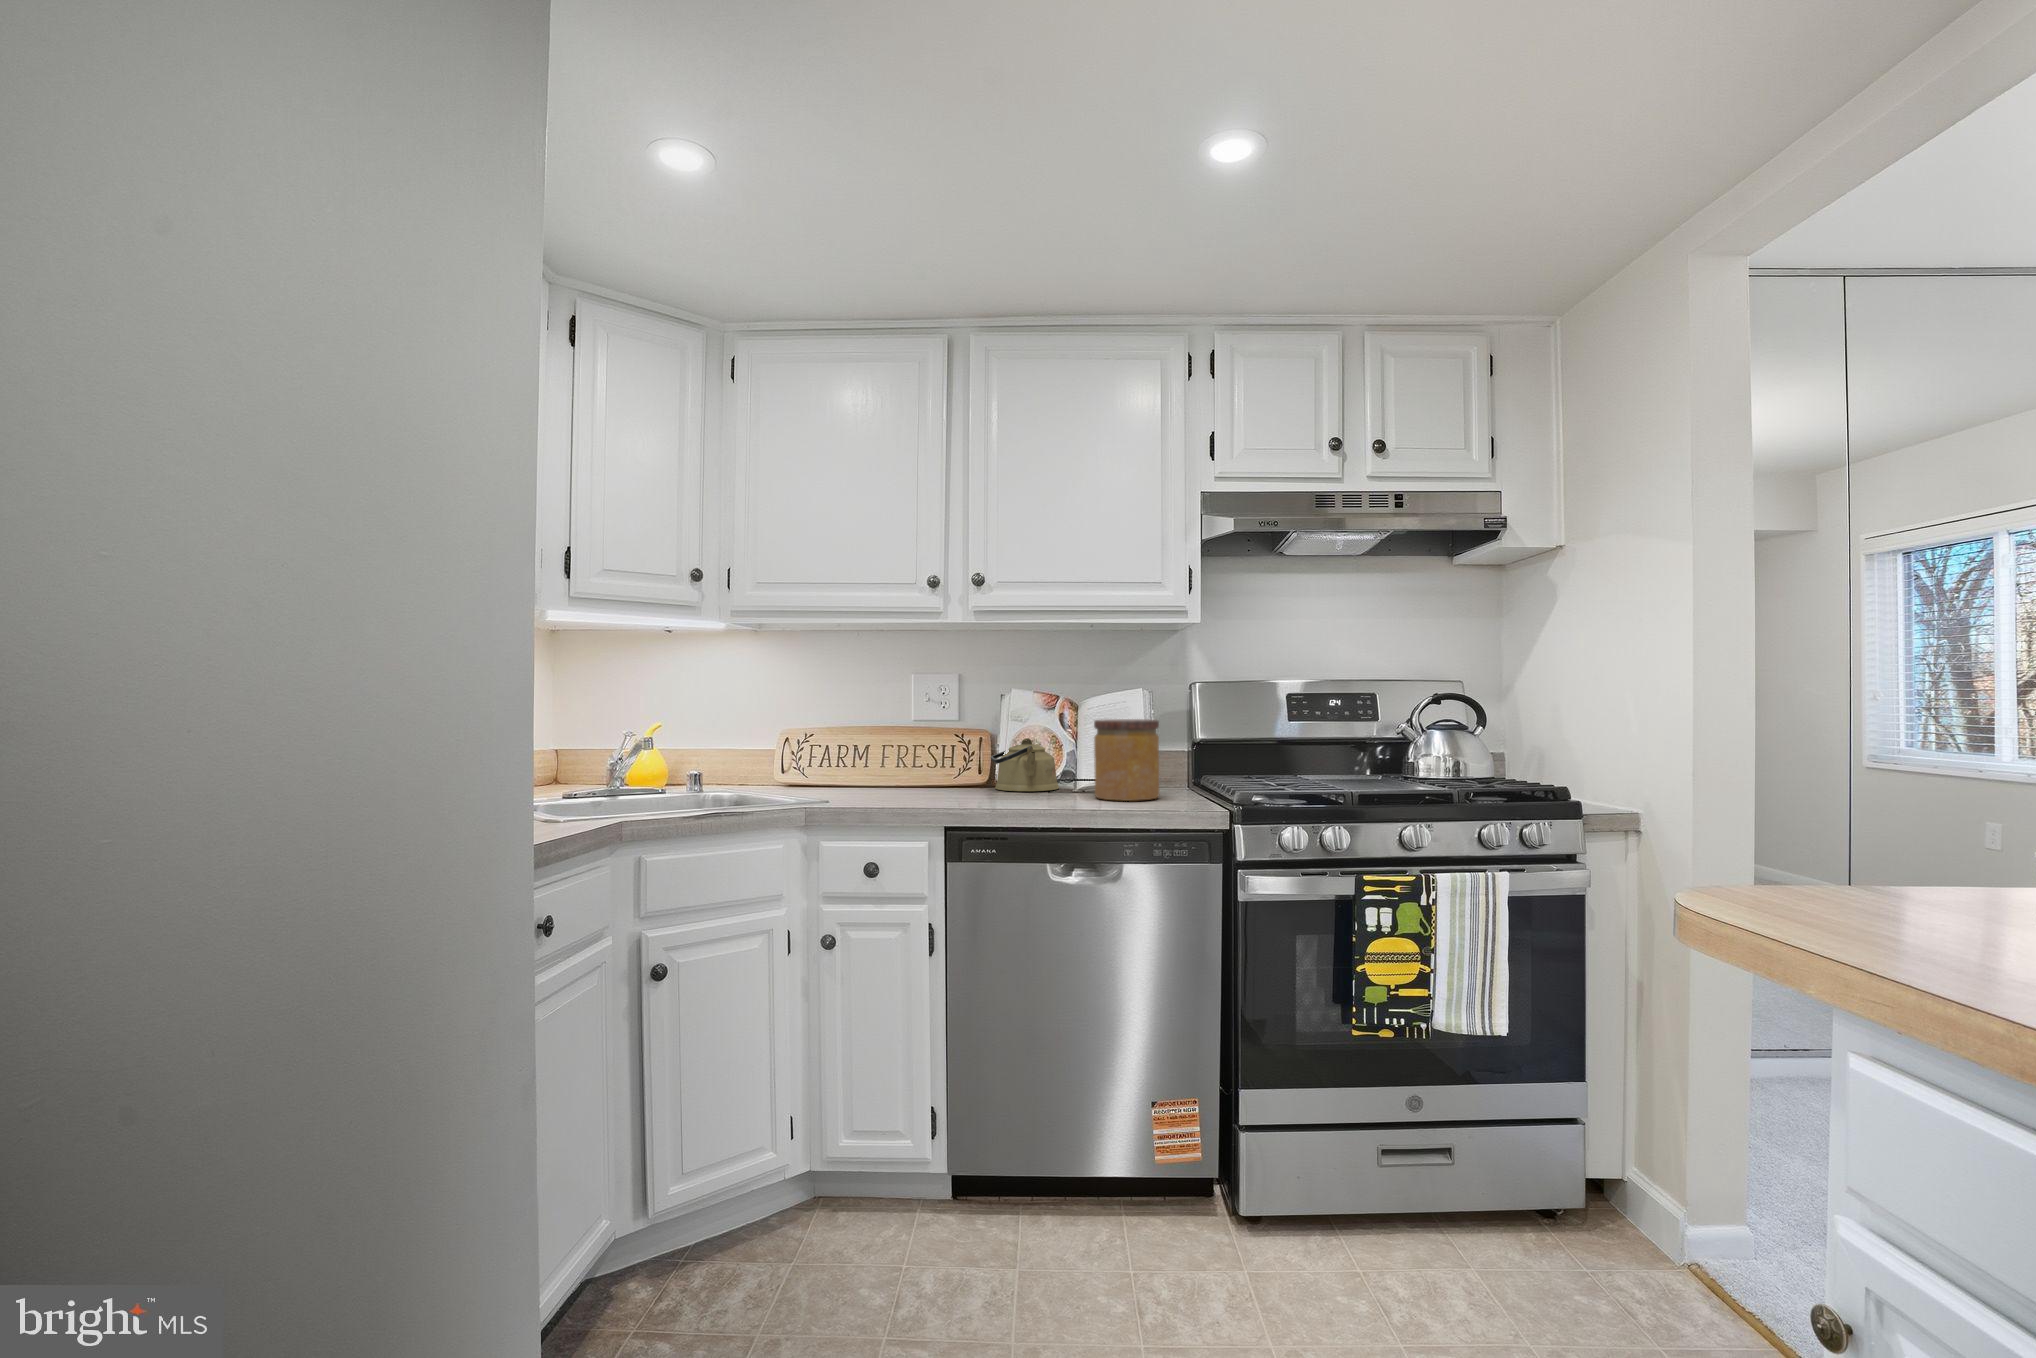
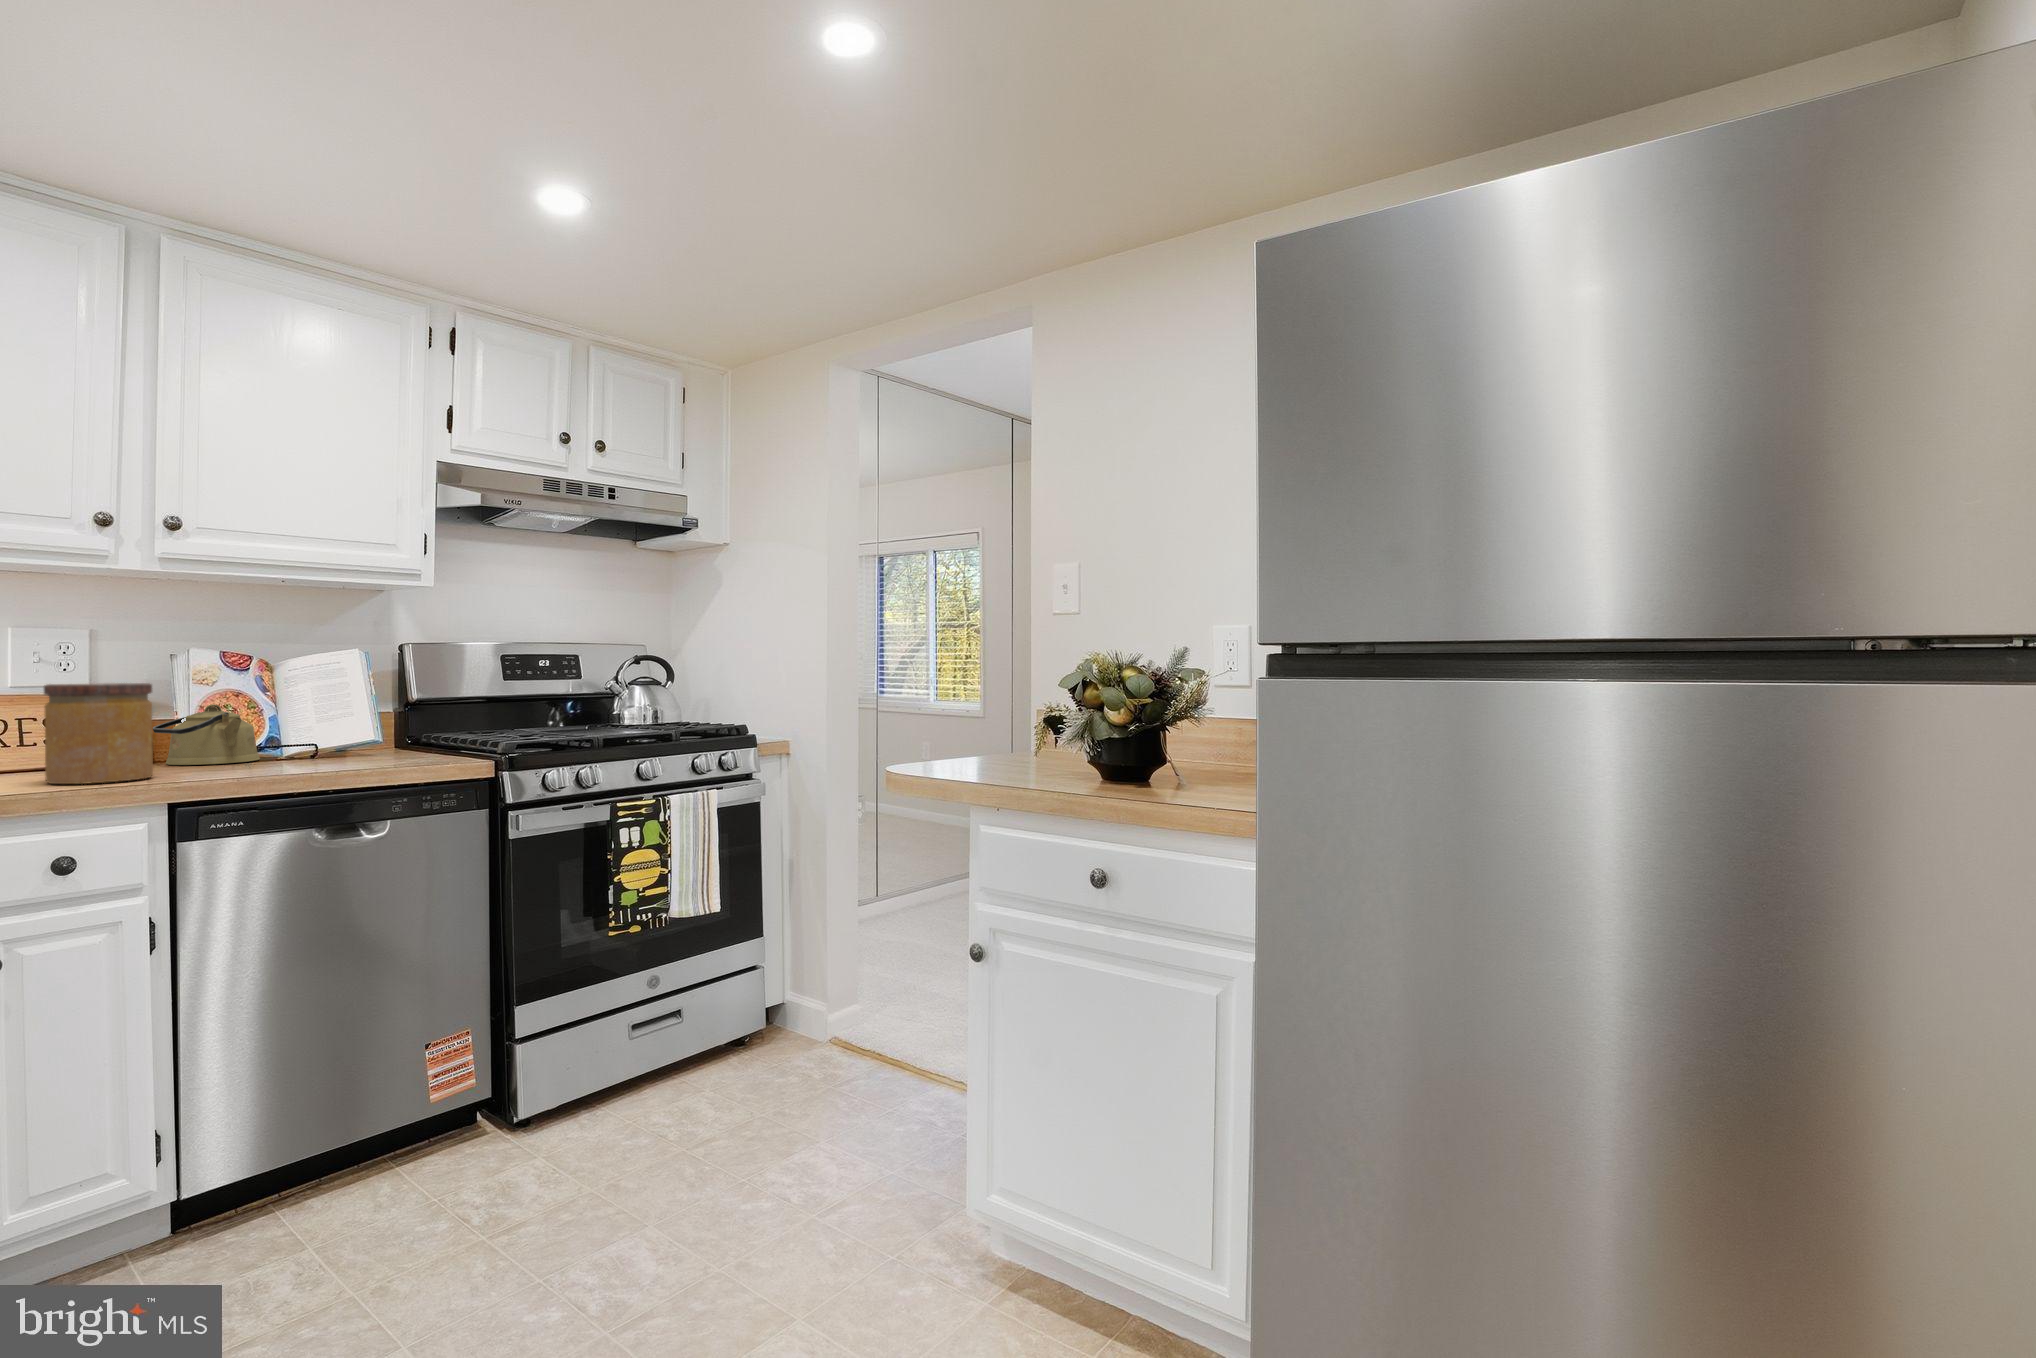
jar: present [1094,719,1159,801] -> present [44,683,153,784]

